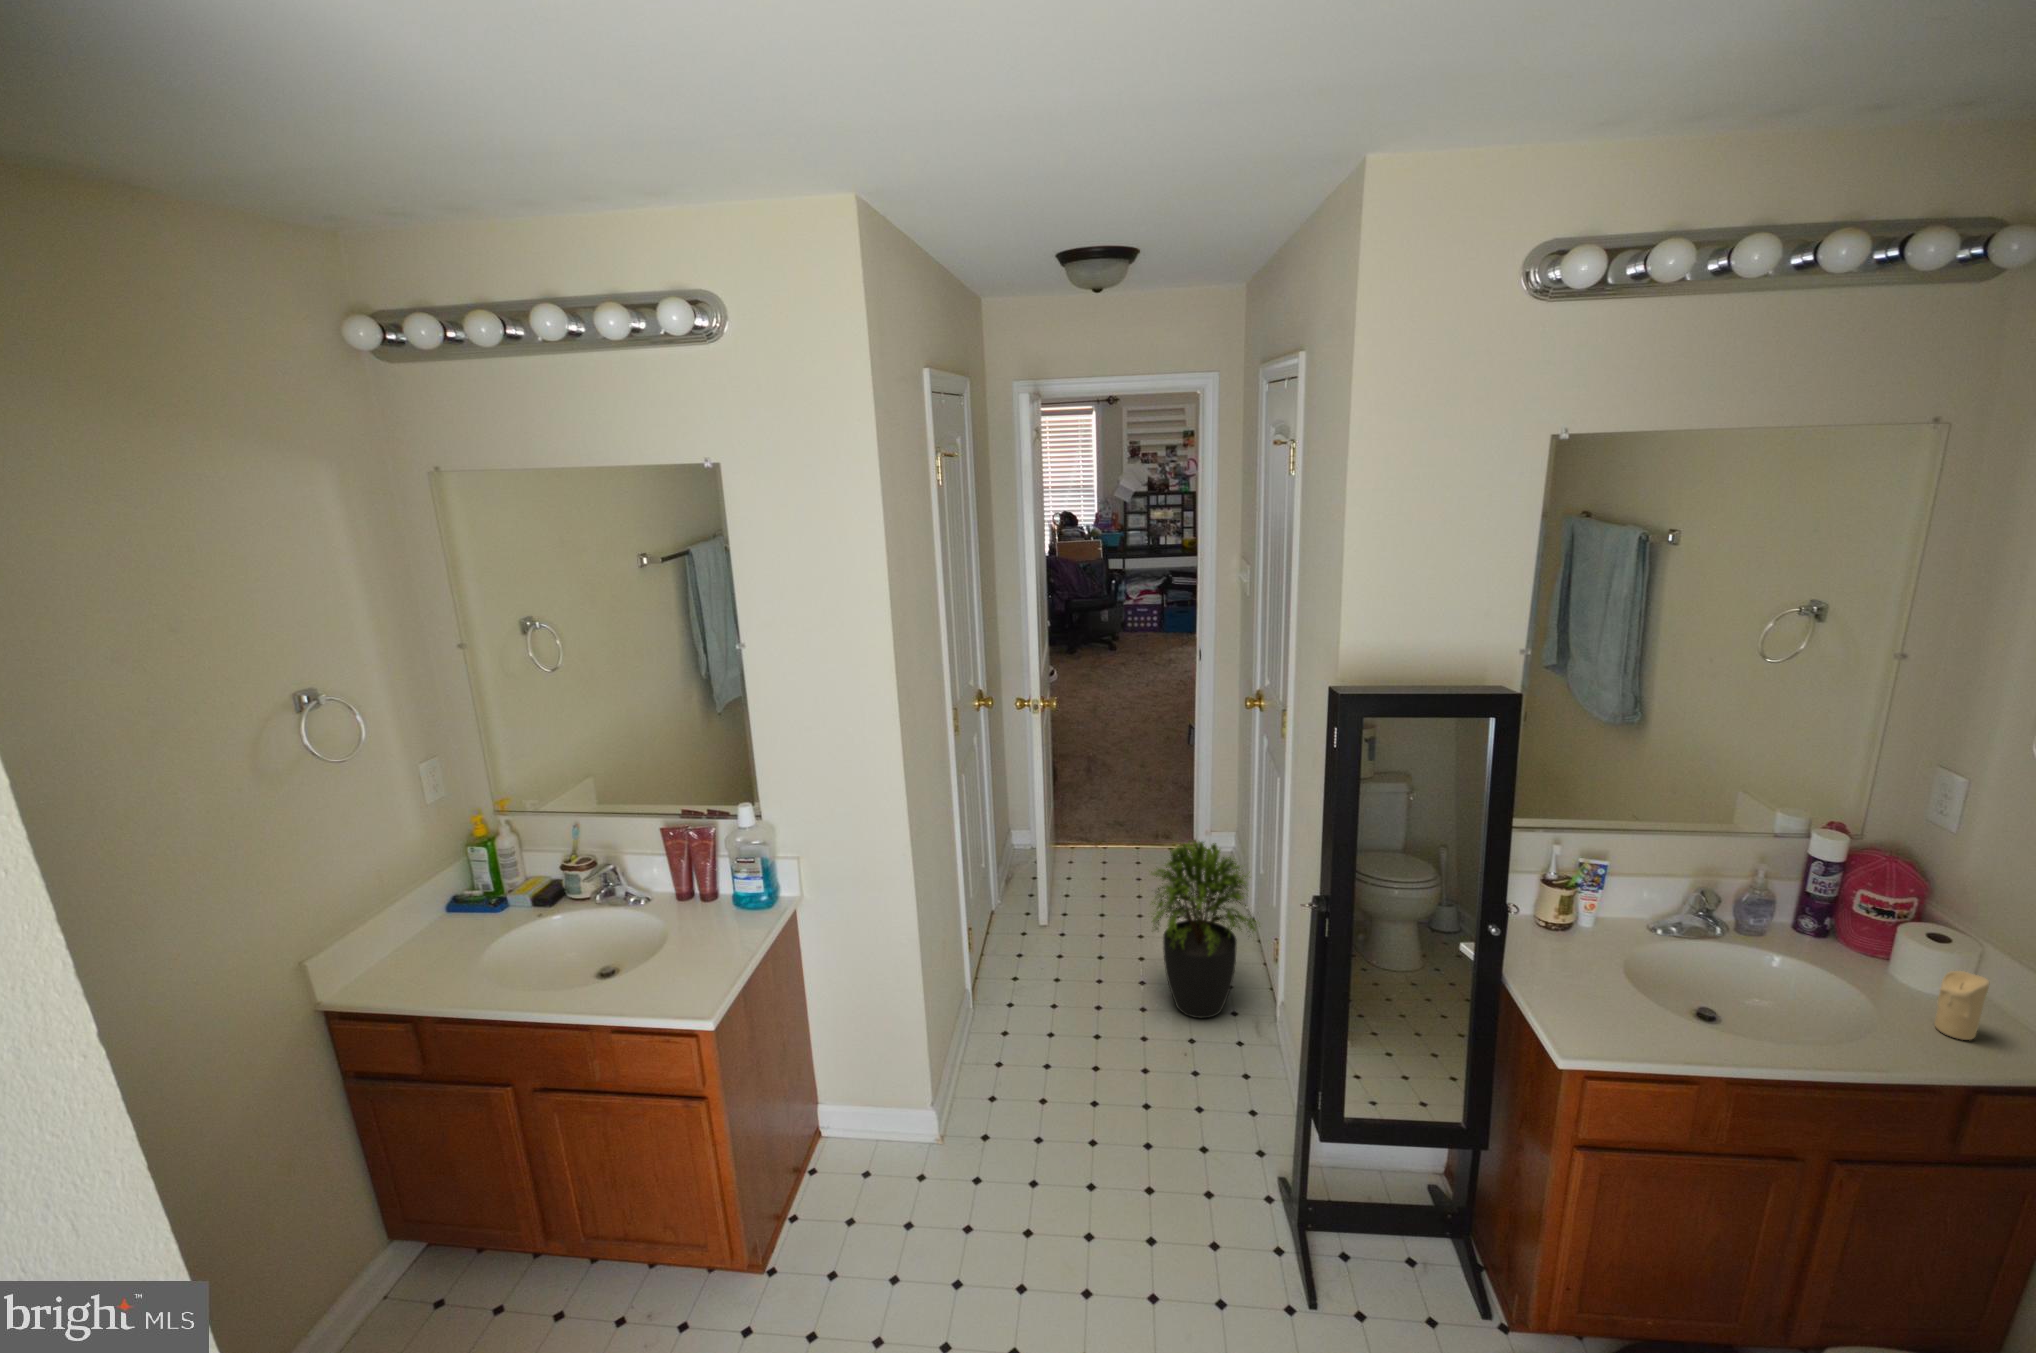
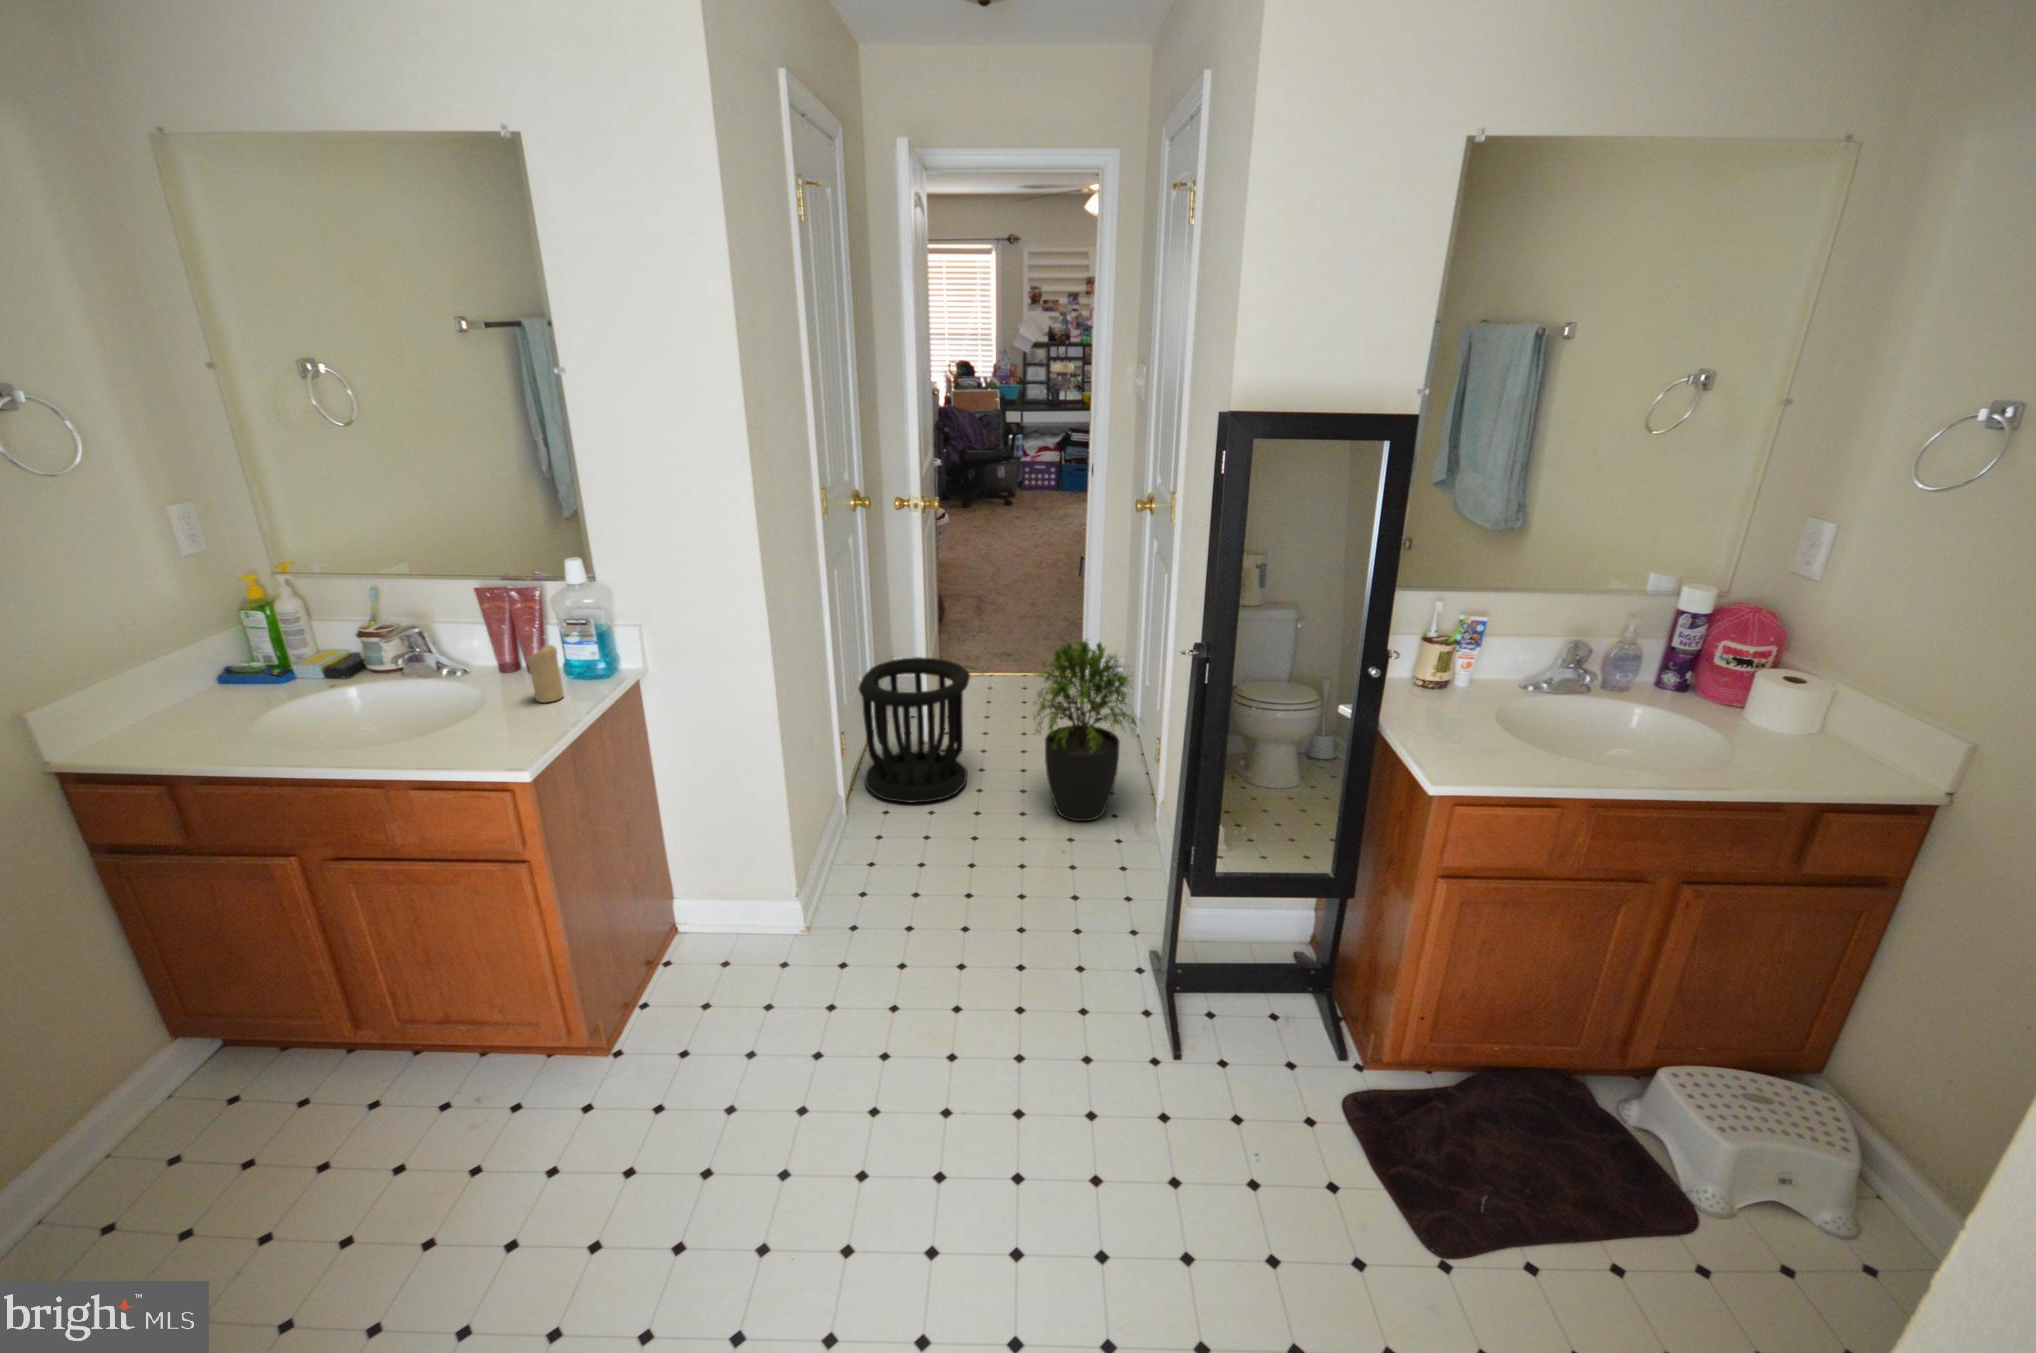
wastebasket: none [985,848,1090,993] -> present [859,657,970,802]
candle: present [1934,971,1989,1040] -> present [528,645,564,702]

